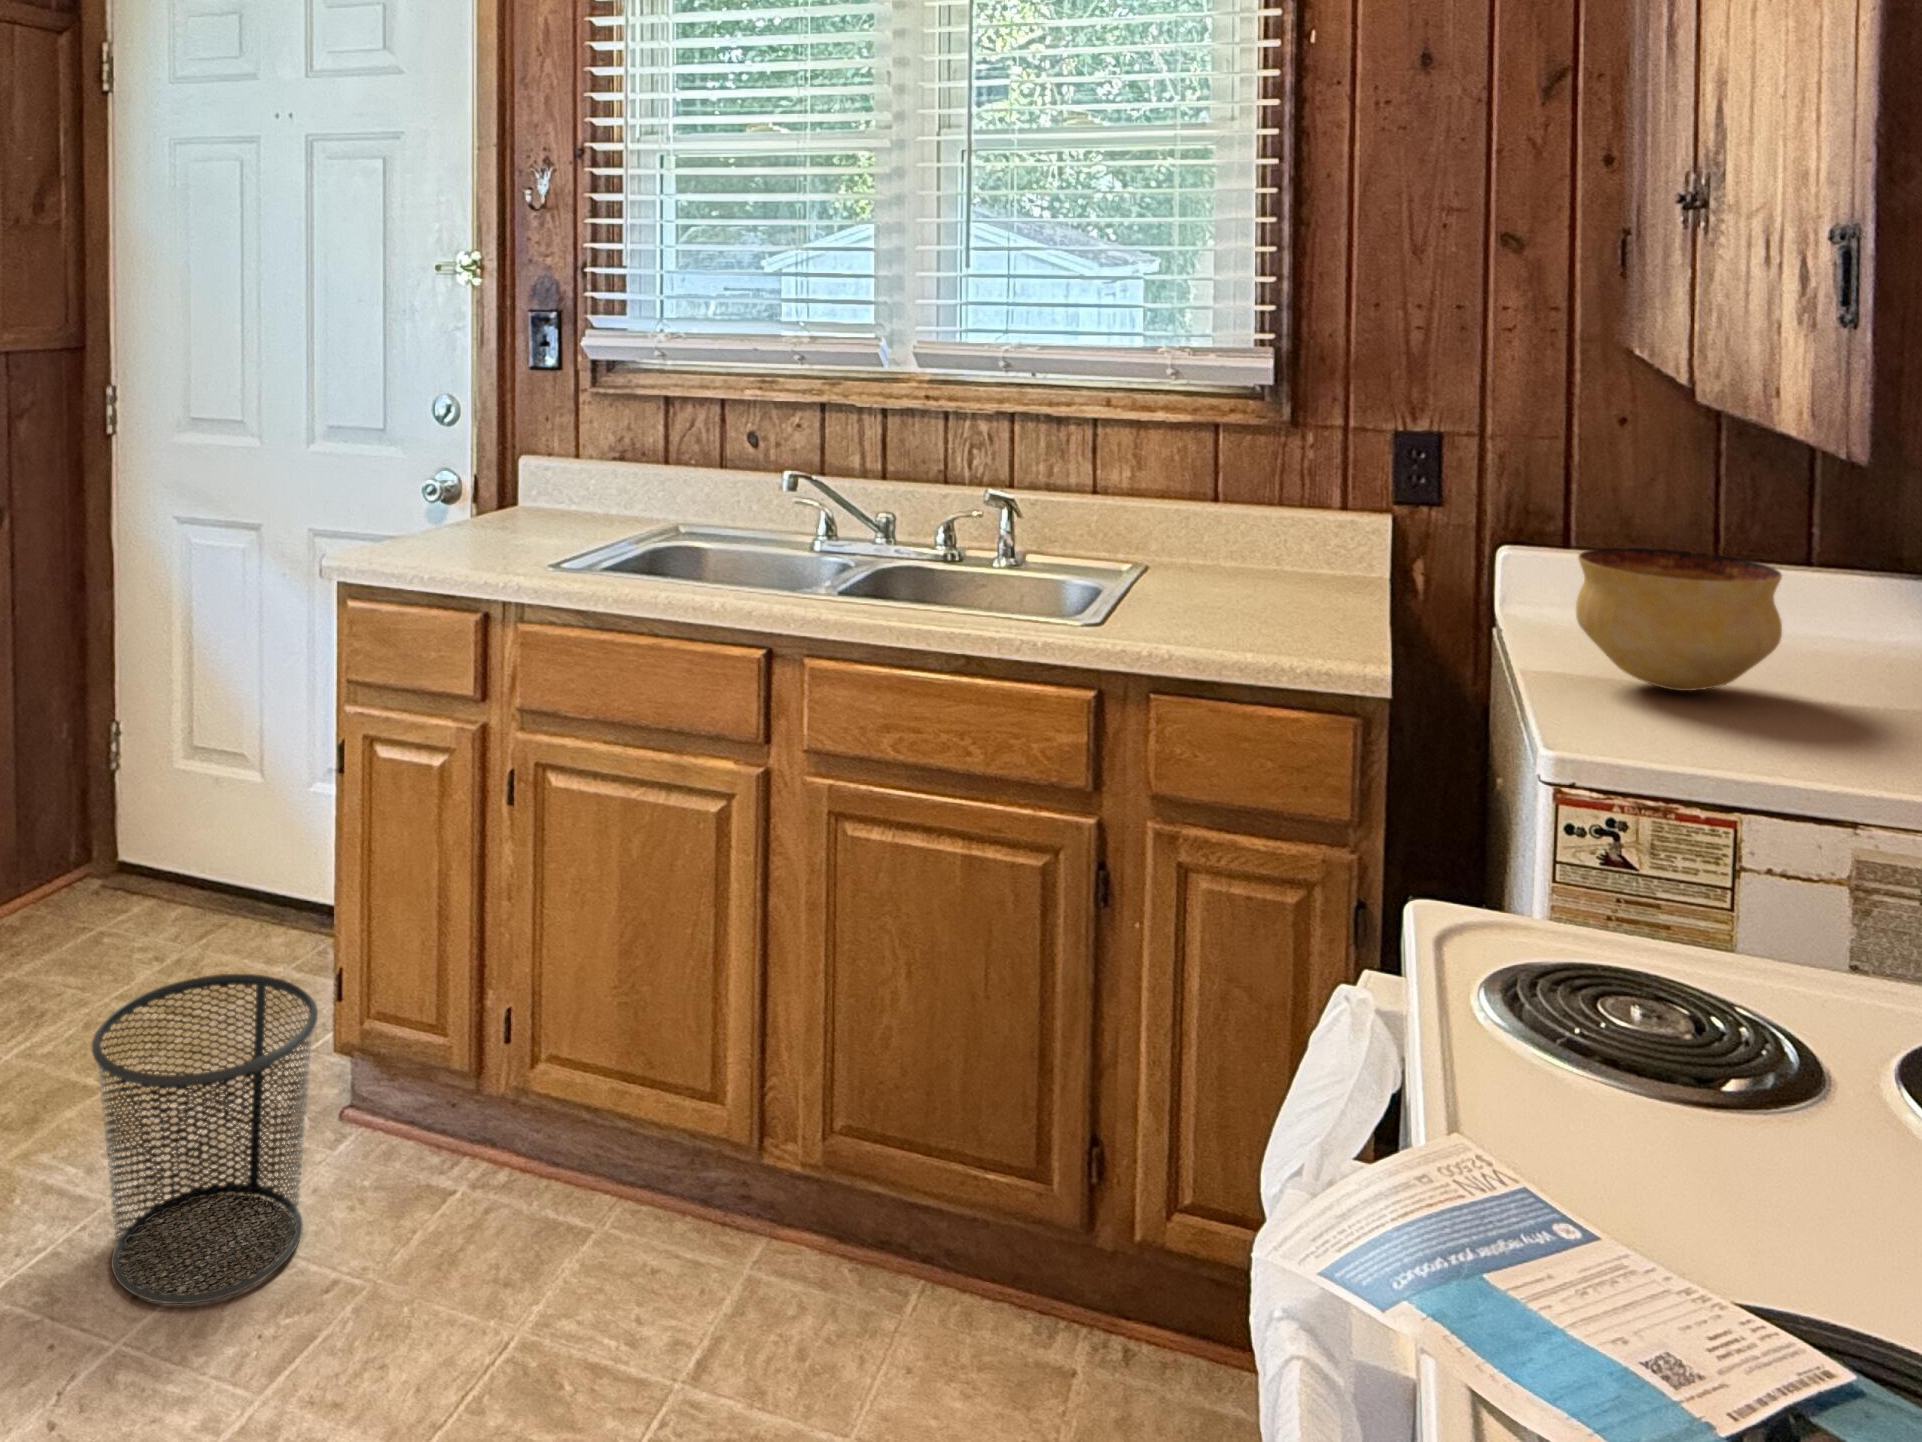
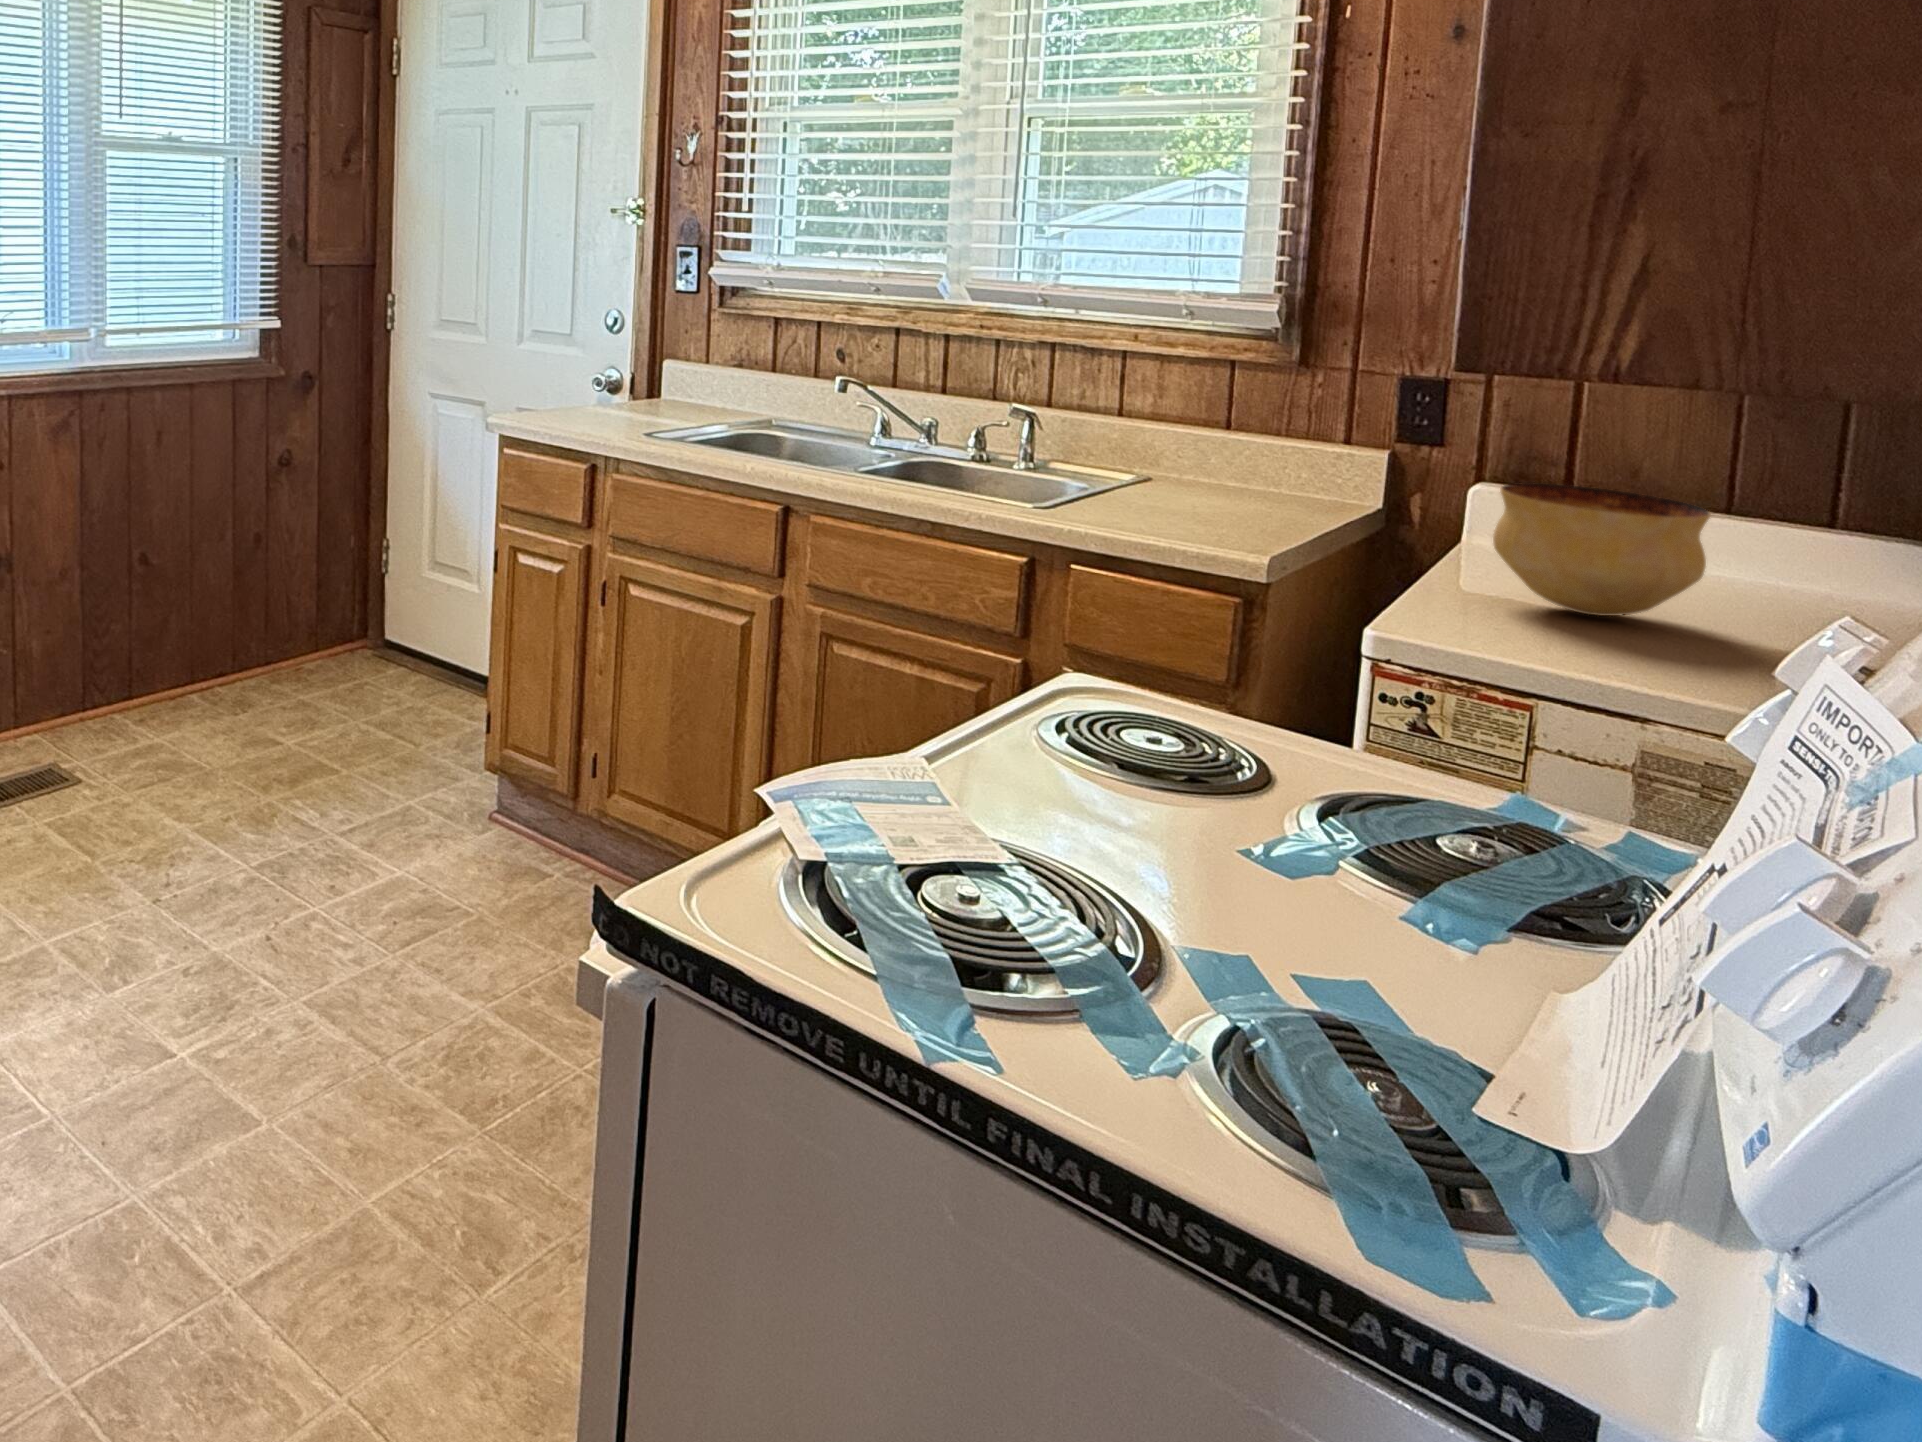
waste bin: present [92,974,318,1304] -> none [315,689,460,891]

